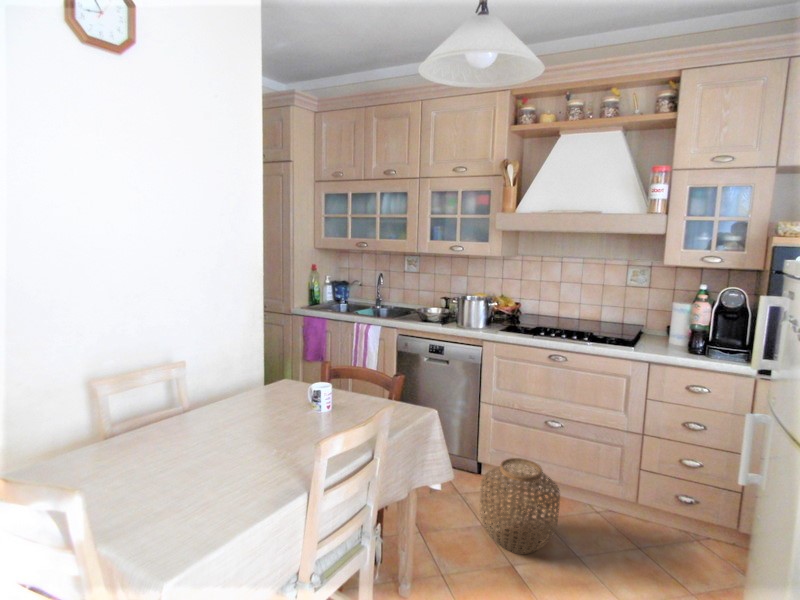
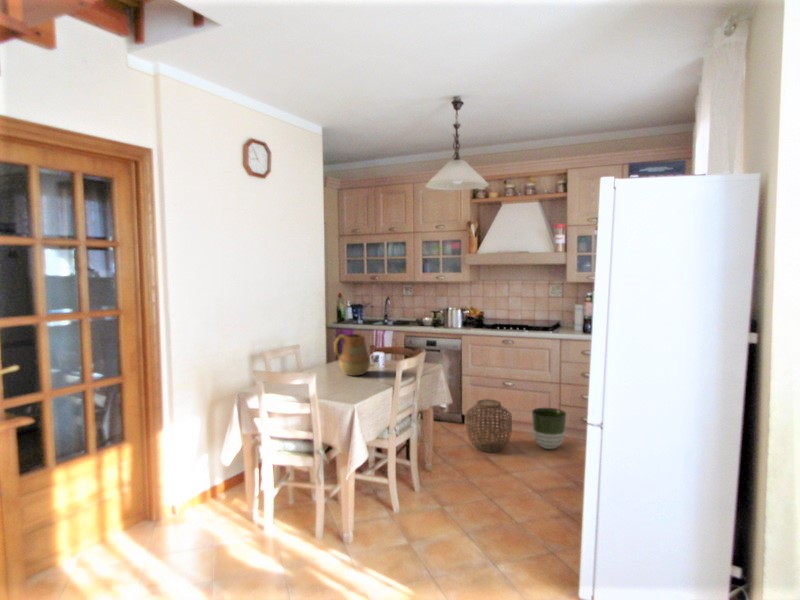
pitcher: none [213,355,288,442] -> present [334,334,370,376]
planter: none [595,476,658,554] -> present [532,408,566,449]

